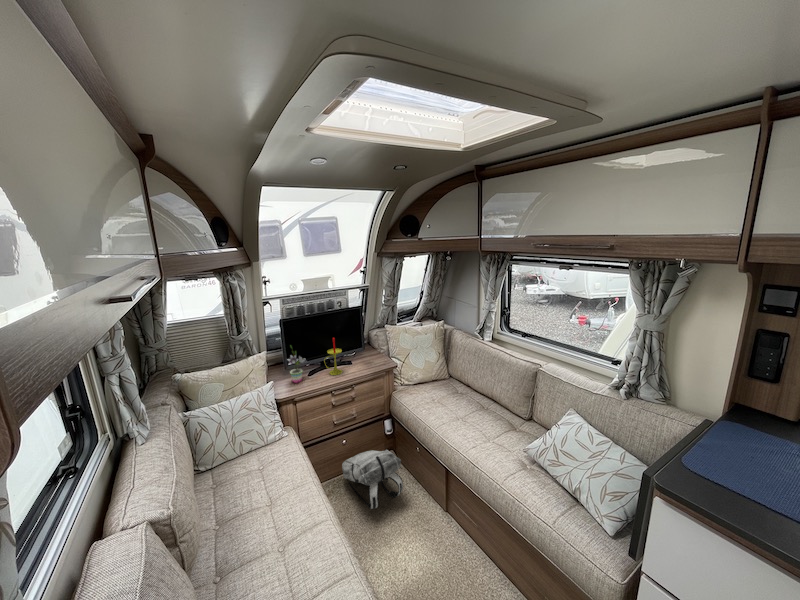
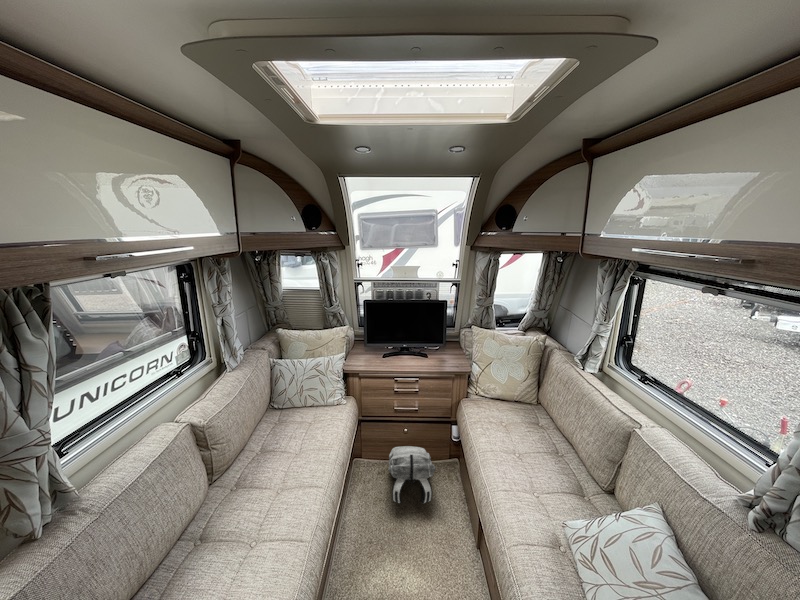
candle: present [324,338,342,375] -> none [396,326,414,364]
potted plant: present [288,346,305,383] -> none [362,326,382,361]

